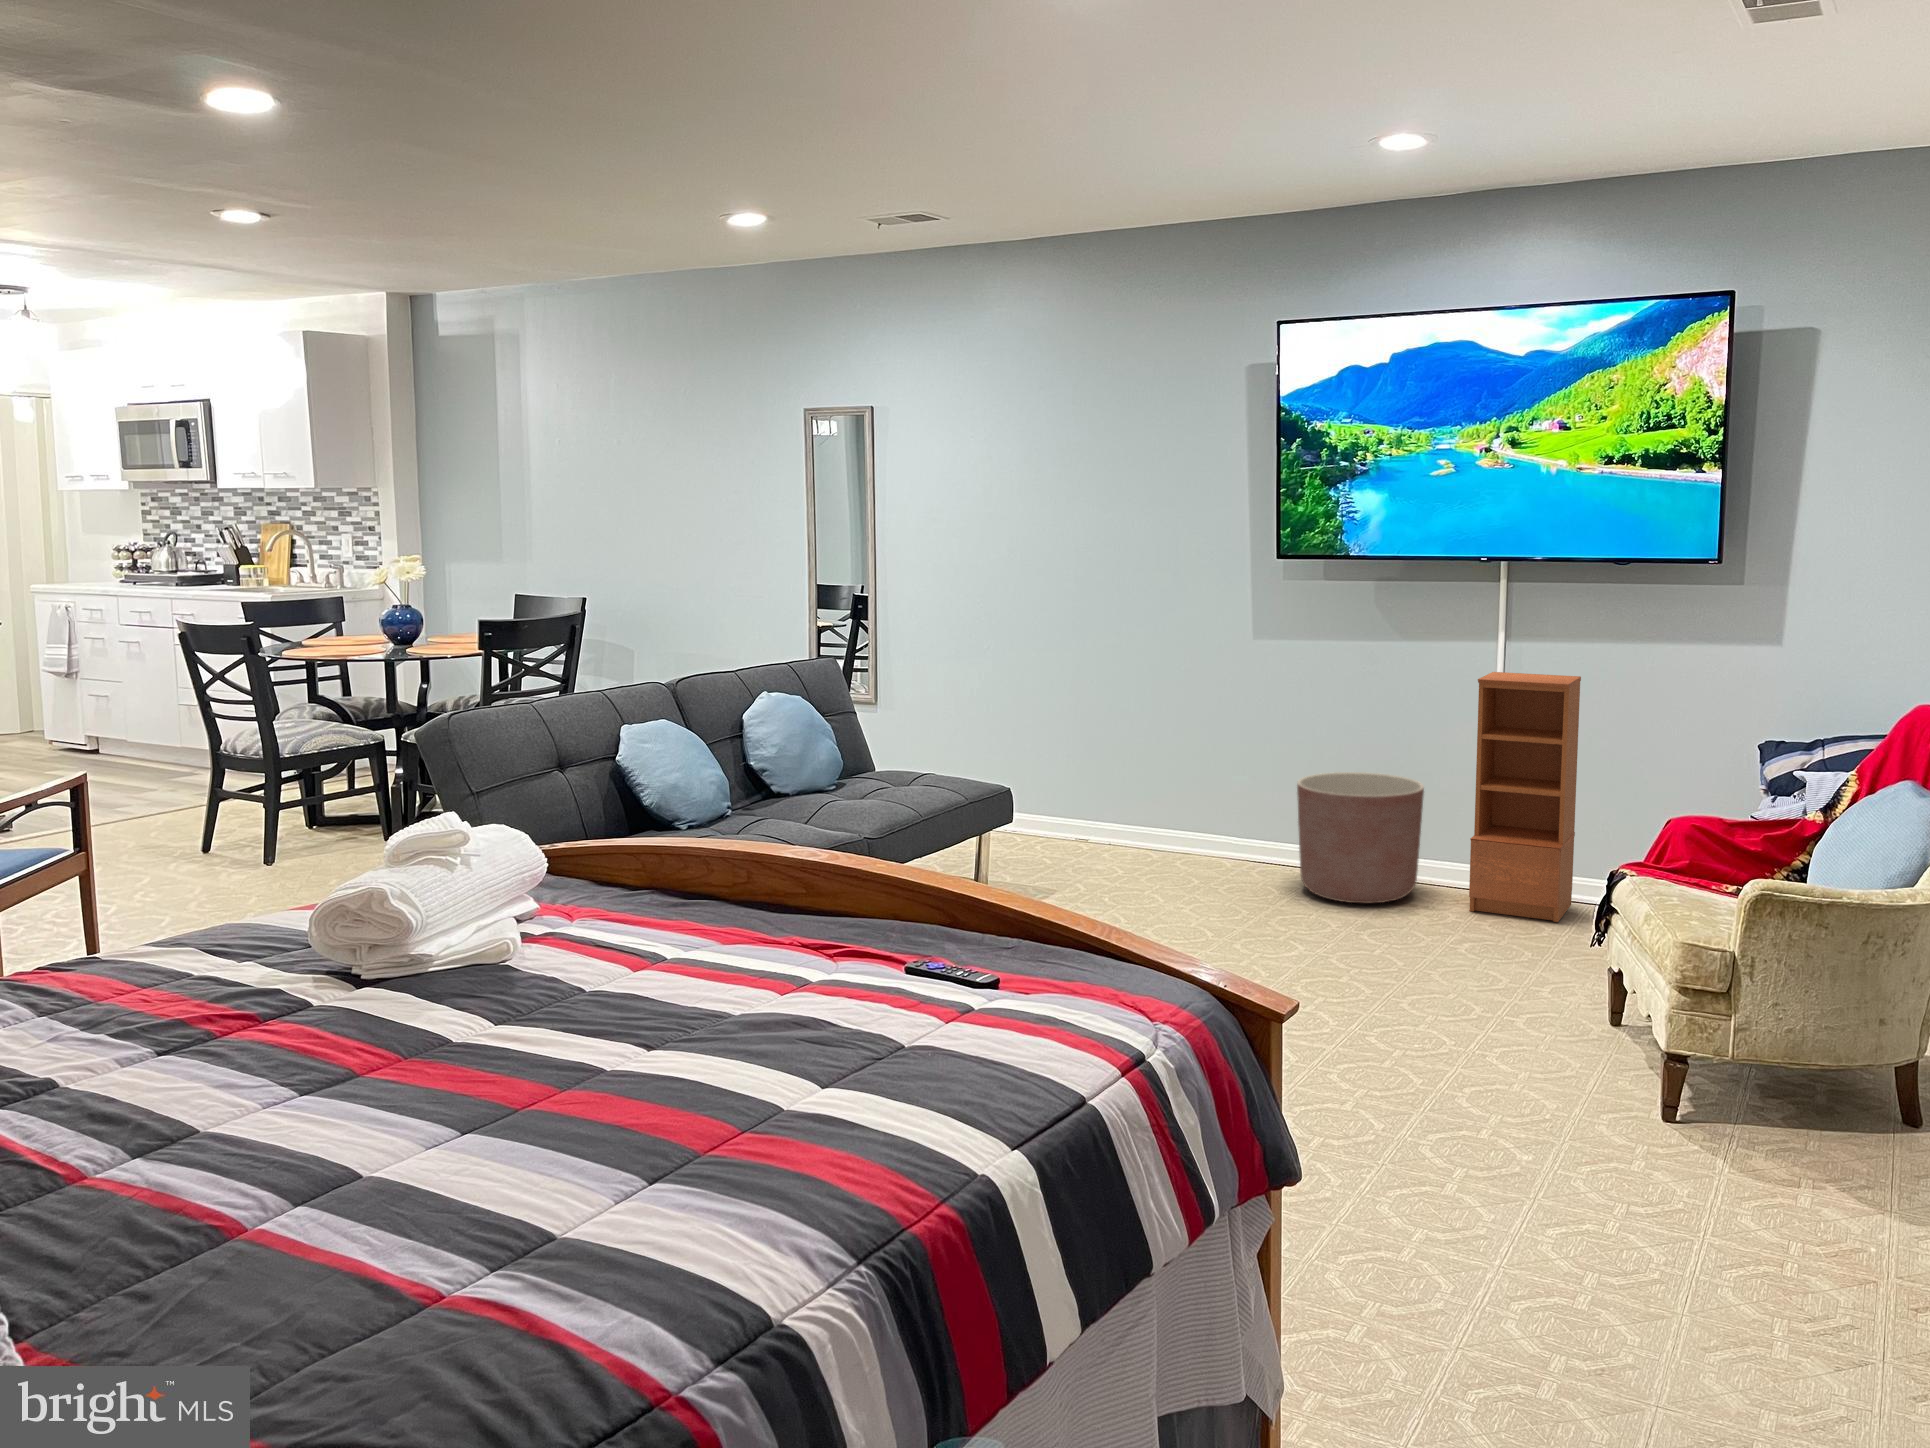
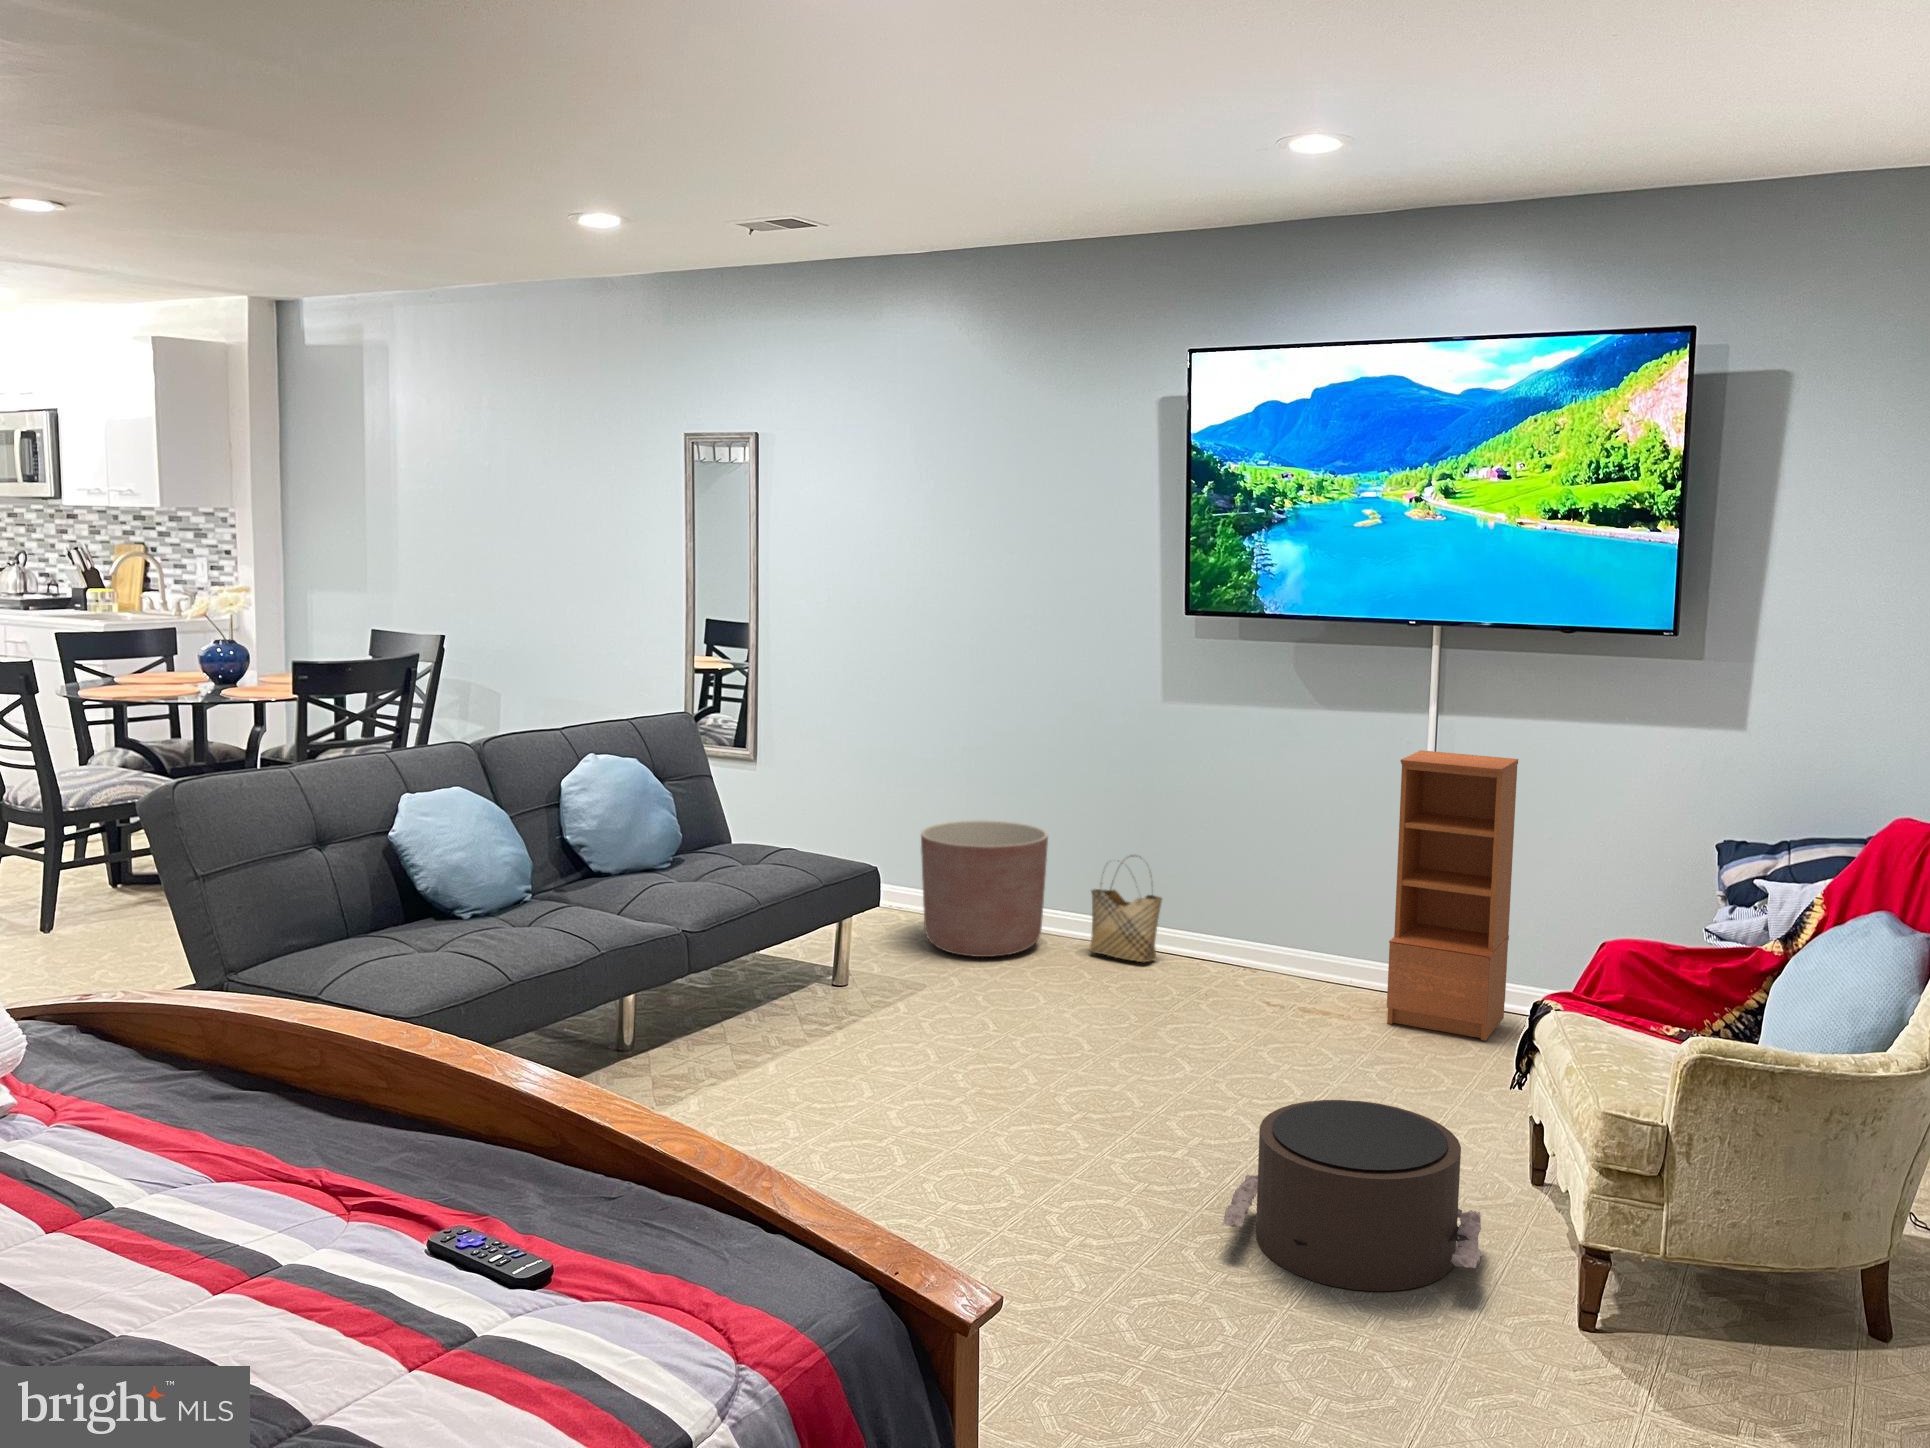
planter: present [1297,772,1424,903] -> present [921,820,1048,957]
woven basket: none [1196,774,1261,868] -> present [1089,855,1162,962]
pouf: none [1361,955,1579,1101] -> present [1223,1100,1482,1291]

